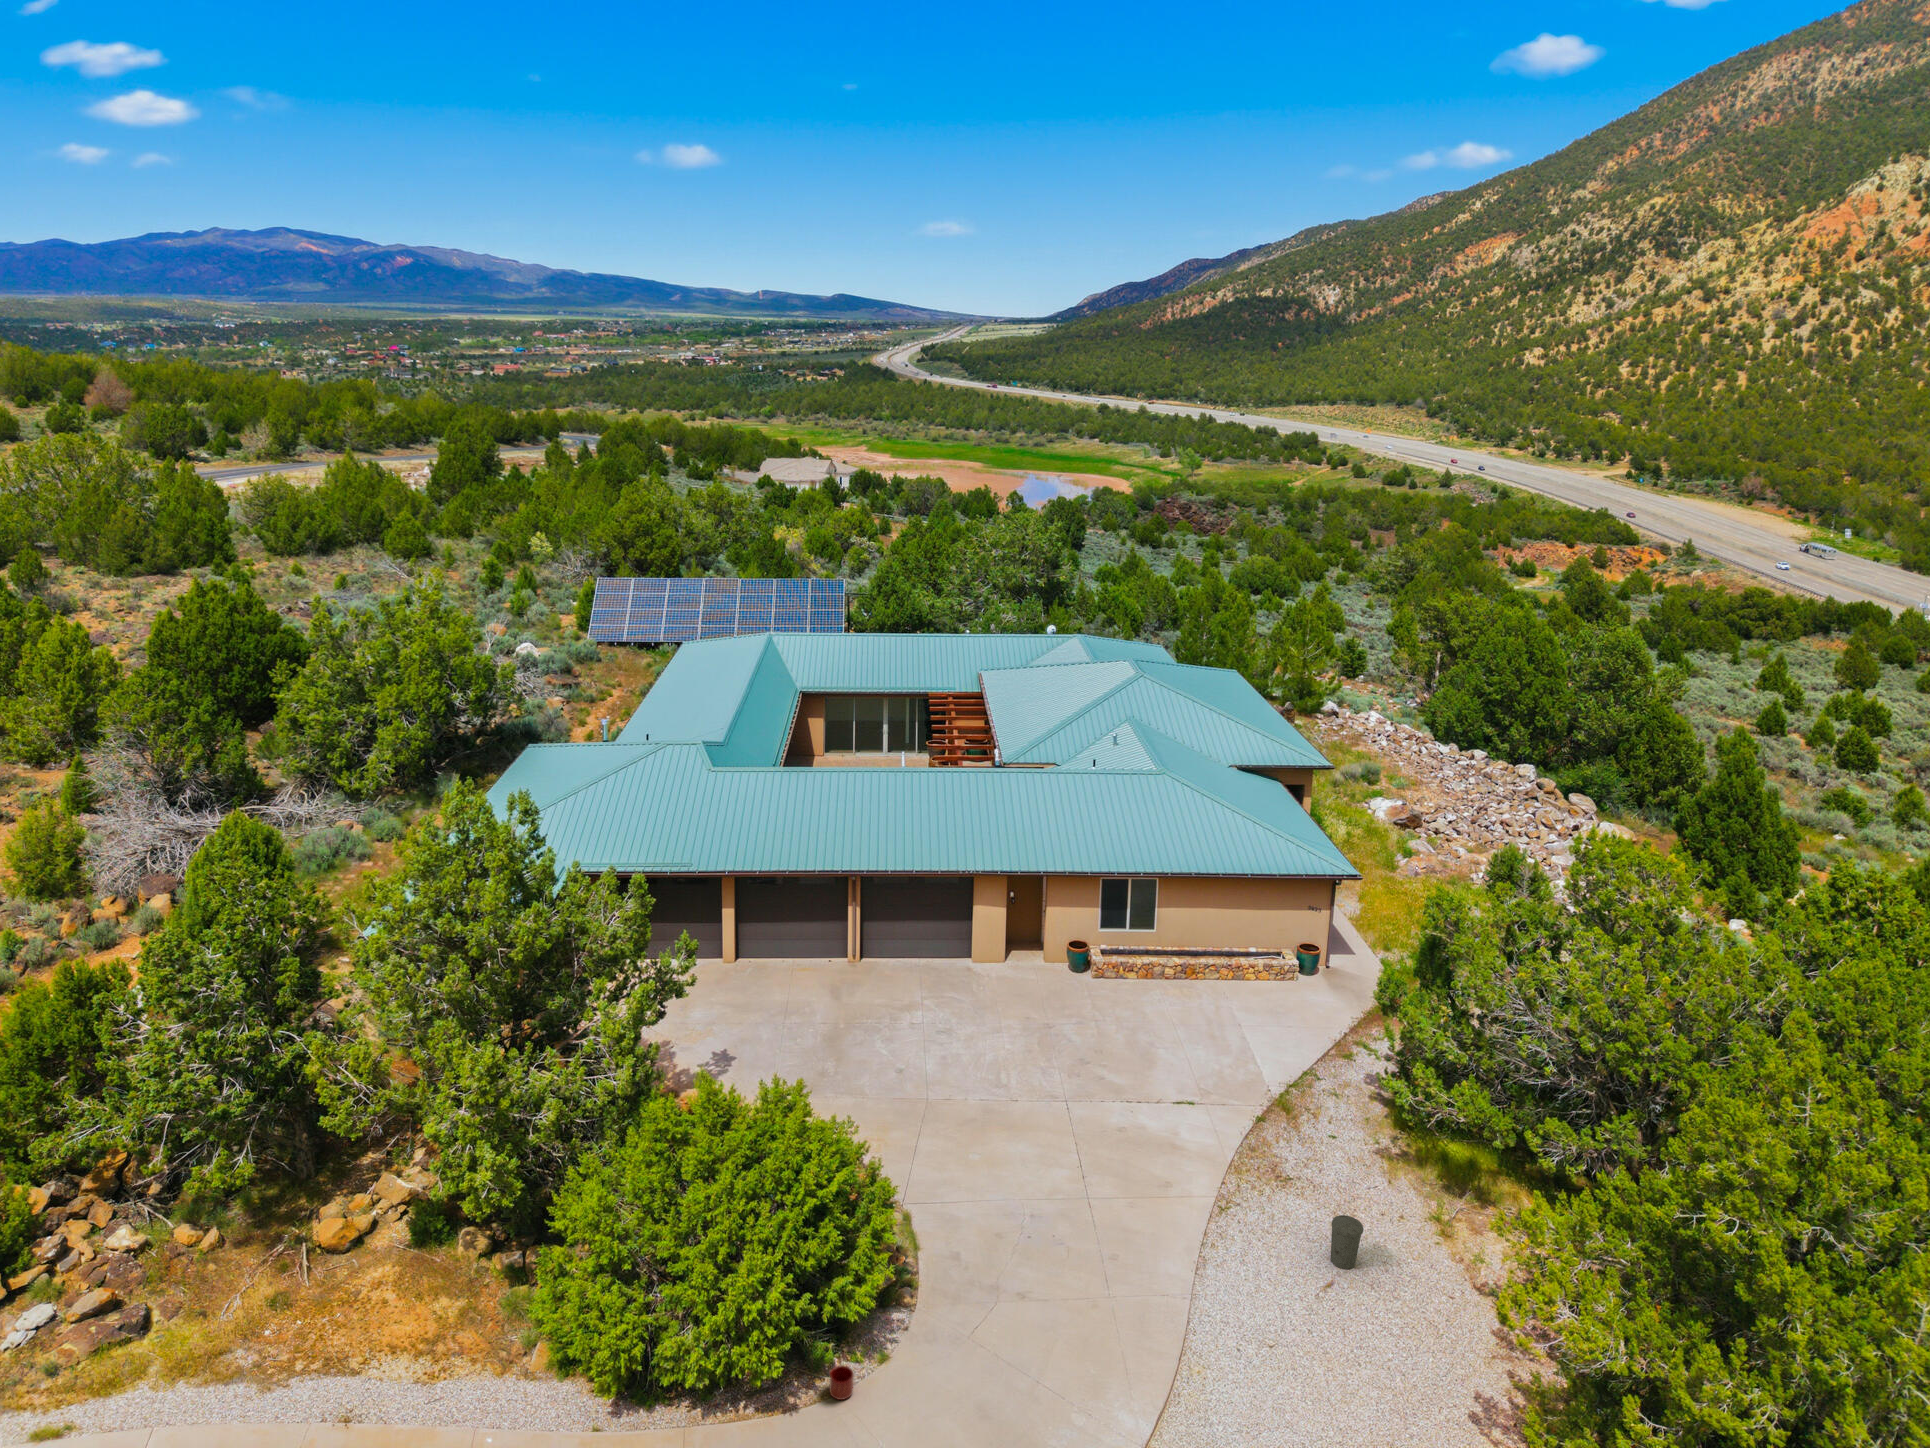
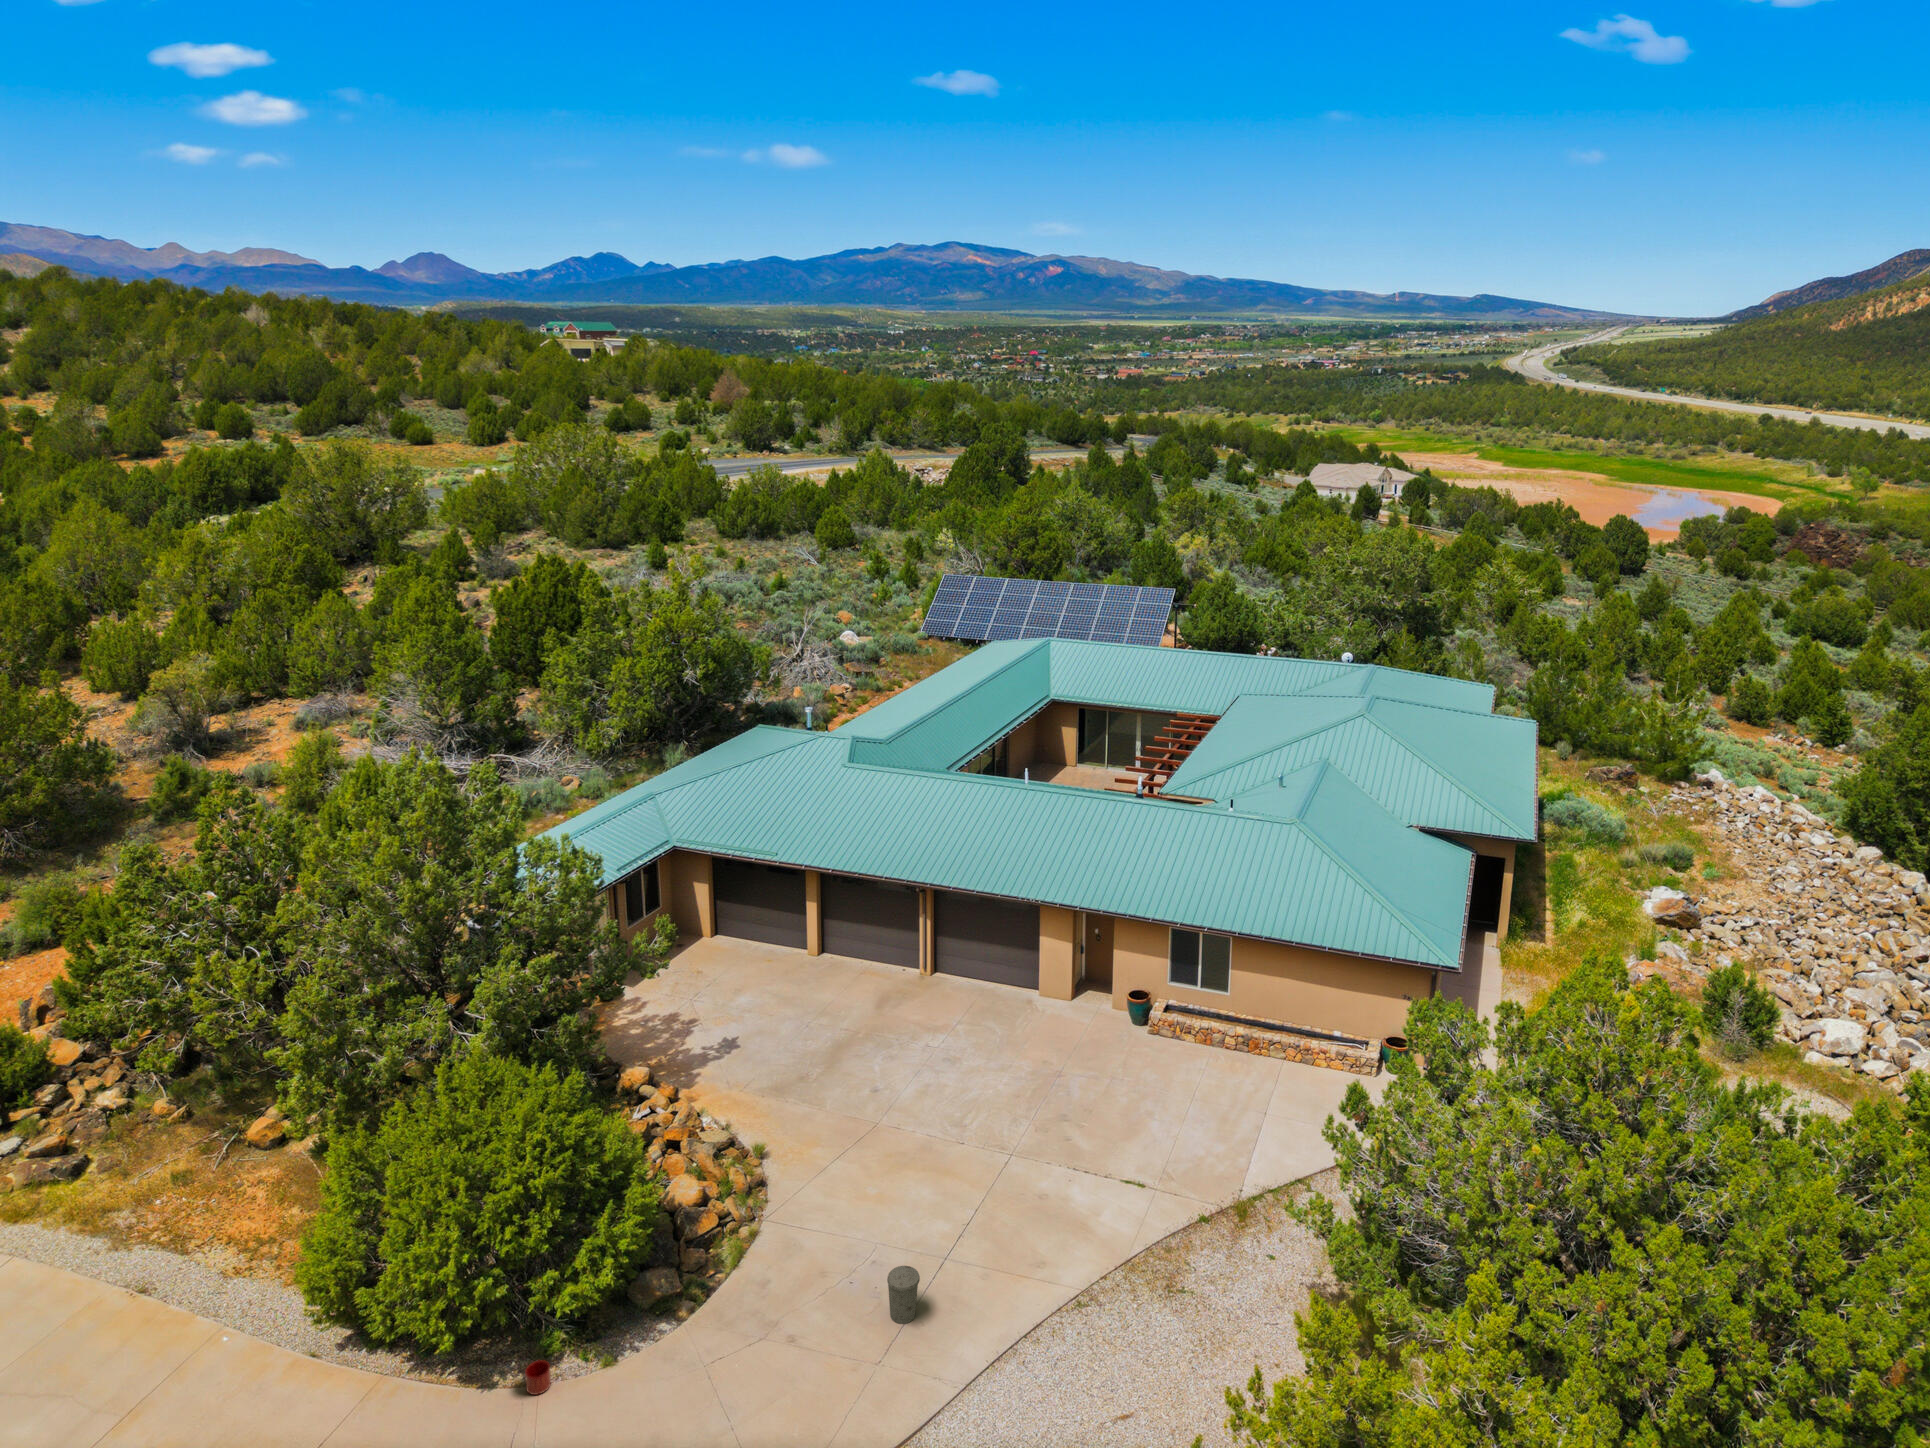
trash can: present [1331,1215,1363,1269] -> present [887,1266,920,1324]

